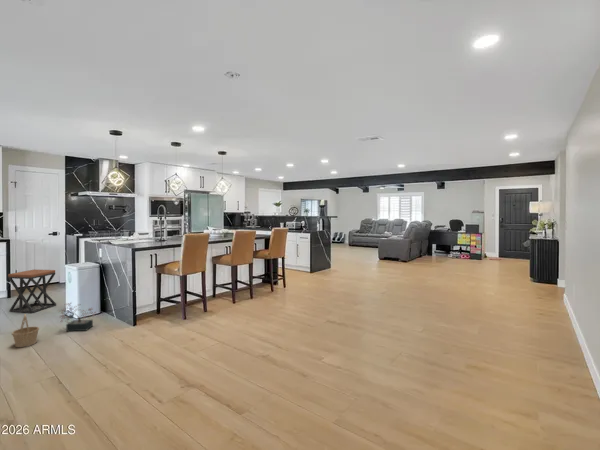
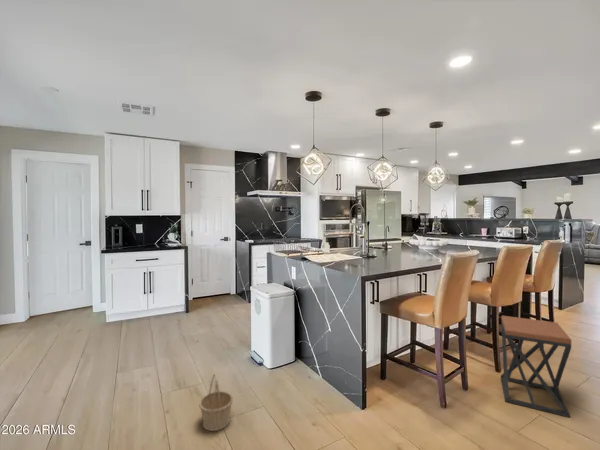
stool: present [8,269,56,313] -> present [501,316,571,417]
decorative plant: present [61,303,96,331] -> none [253,350,302,403]

